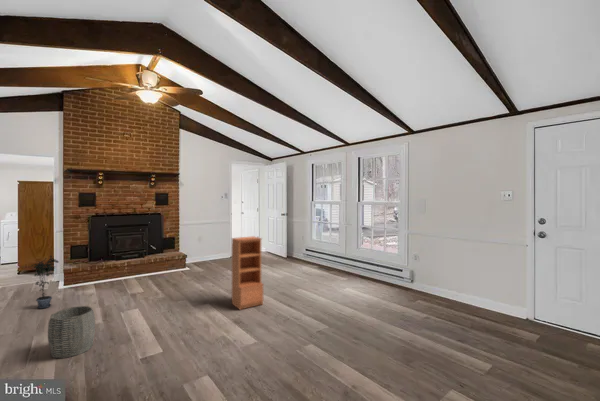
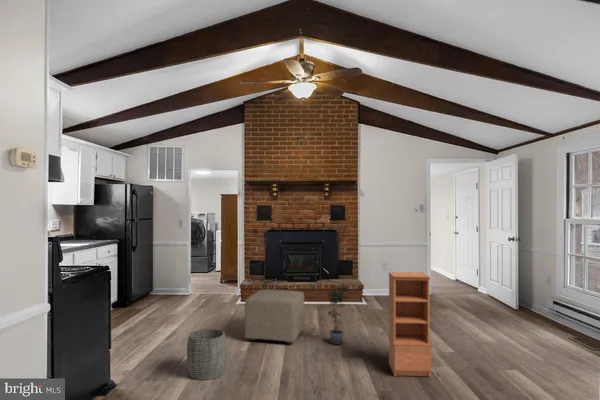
potted plant: present [34,256,58,309] -> present [328,284,350,344]
ottoman: none [96,264,150,313] -> present [245,289,304,344]

